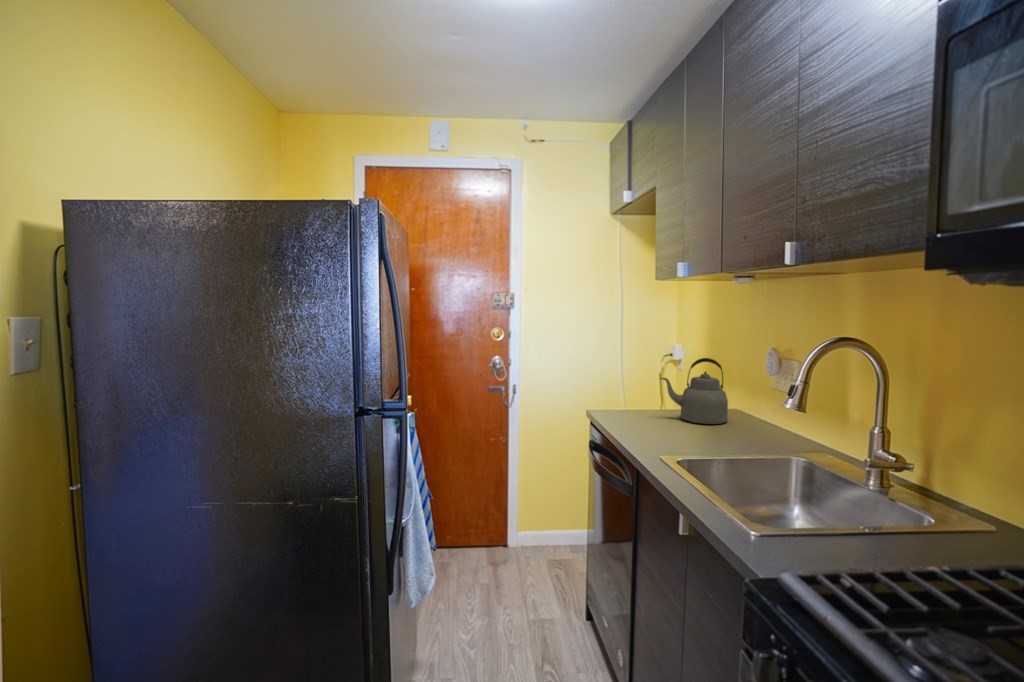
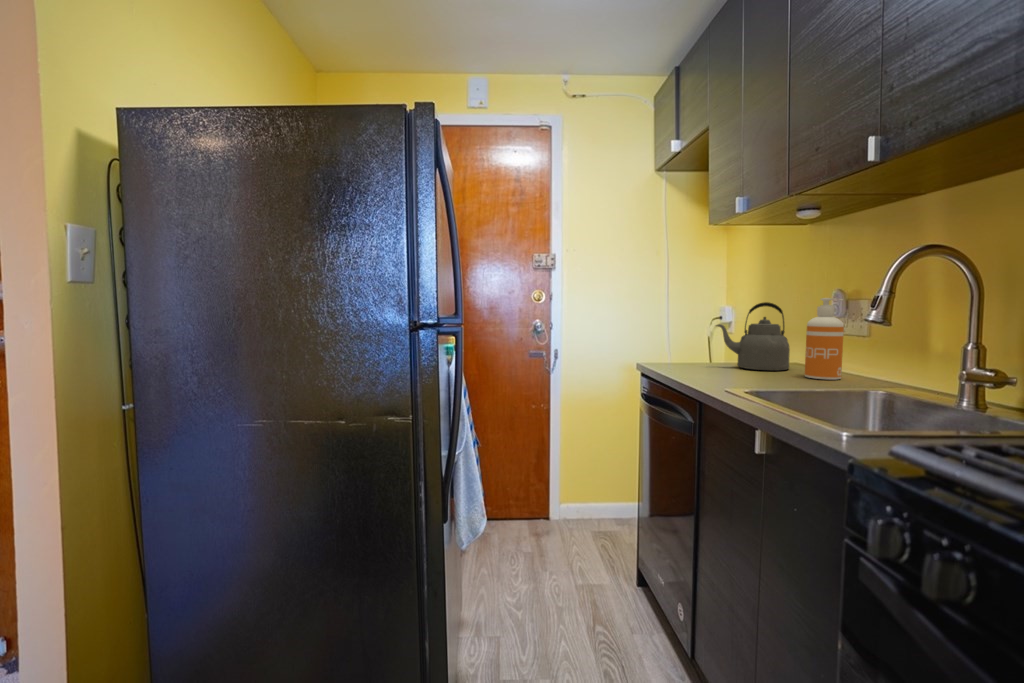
soap dispenser: none [739,362,773,440] -> present [805,298,844,380]

